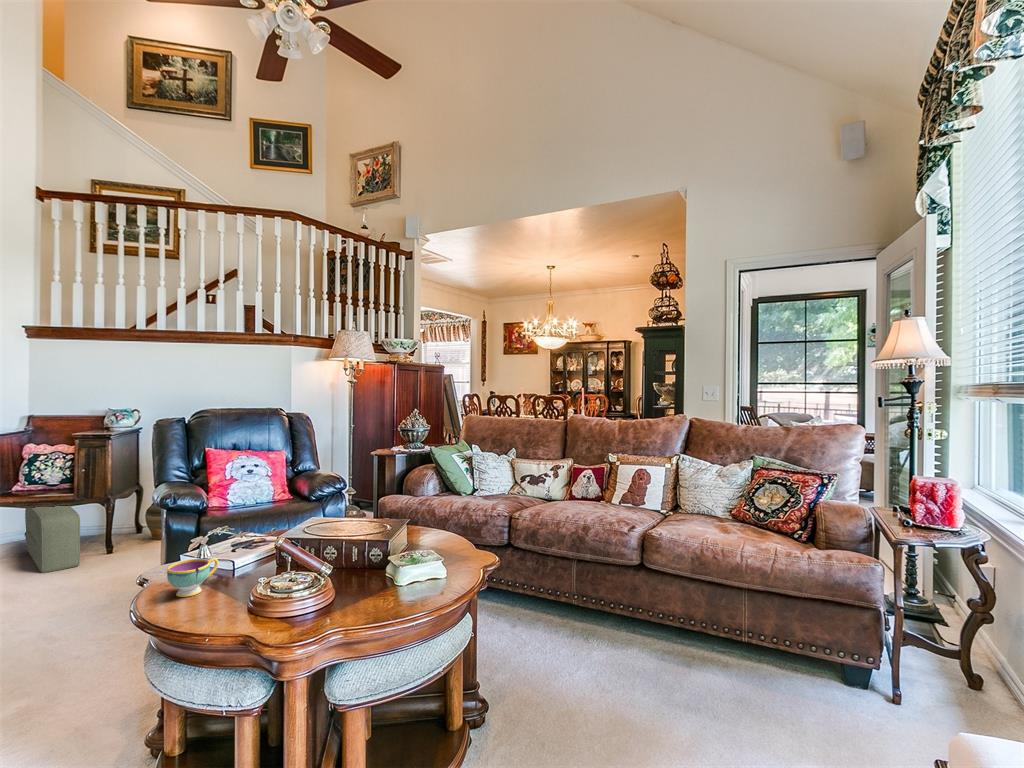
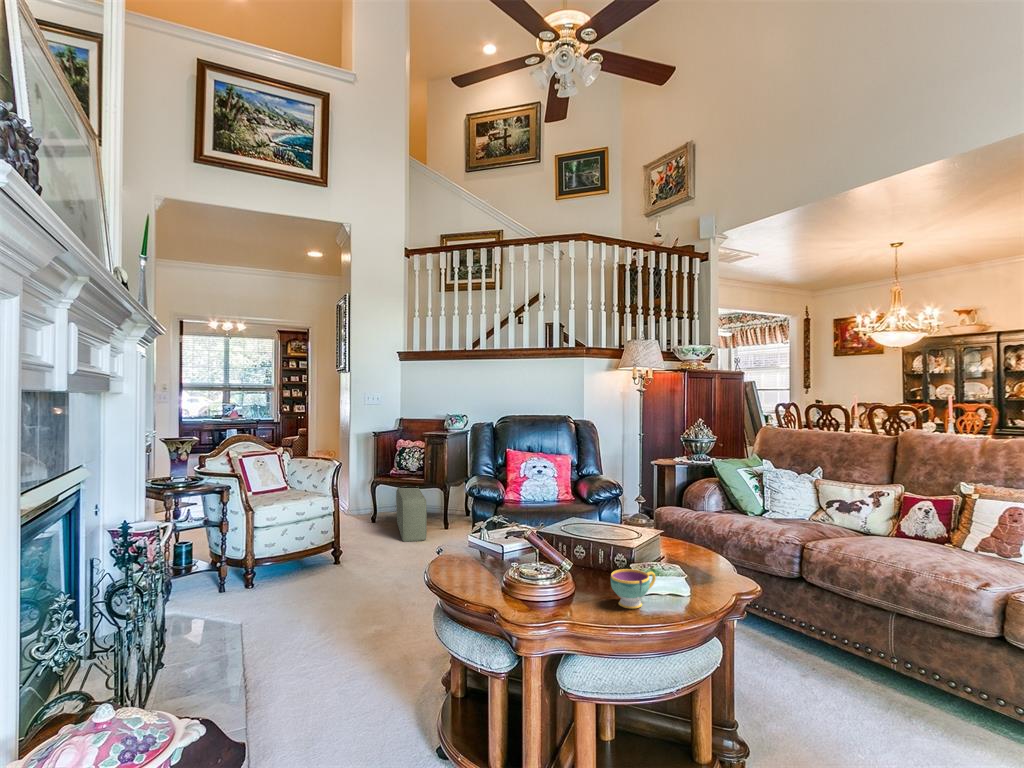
teacup: present [167,558,219,597] -> present [611,569,656,608]

